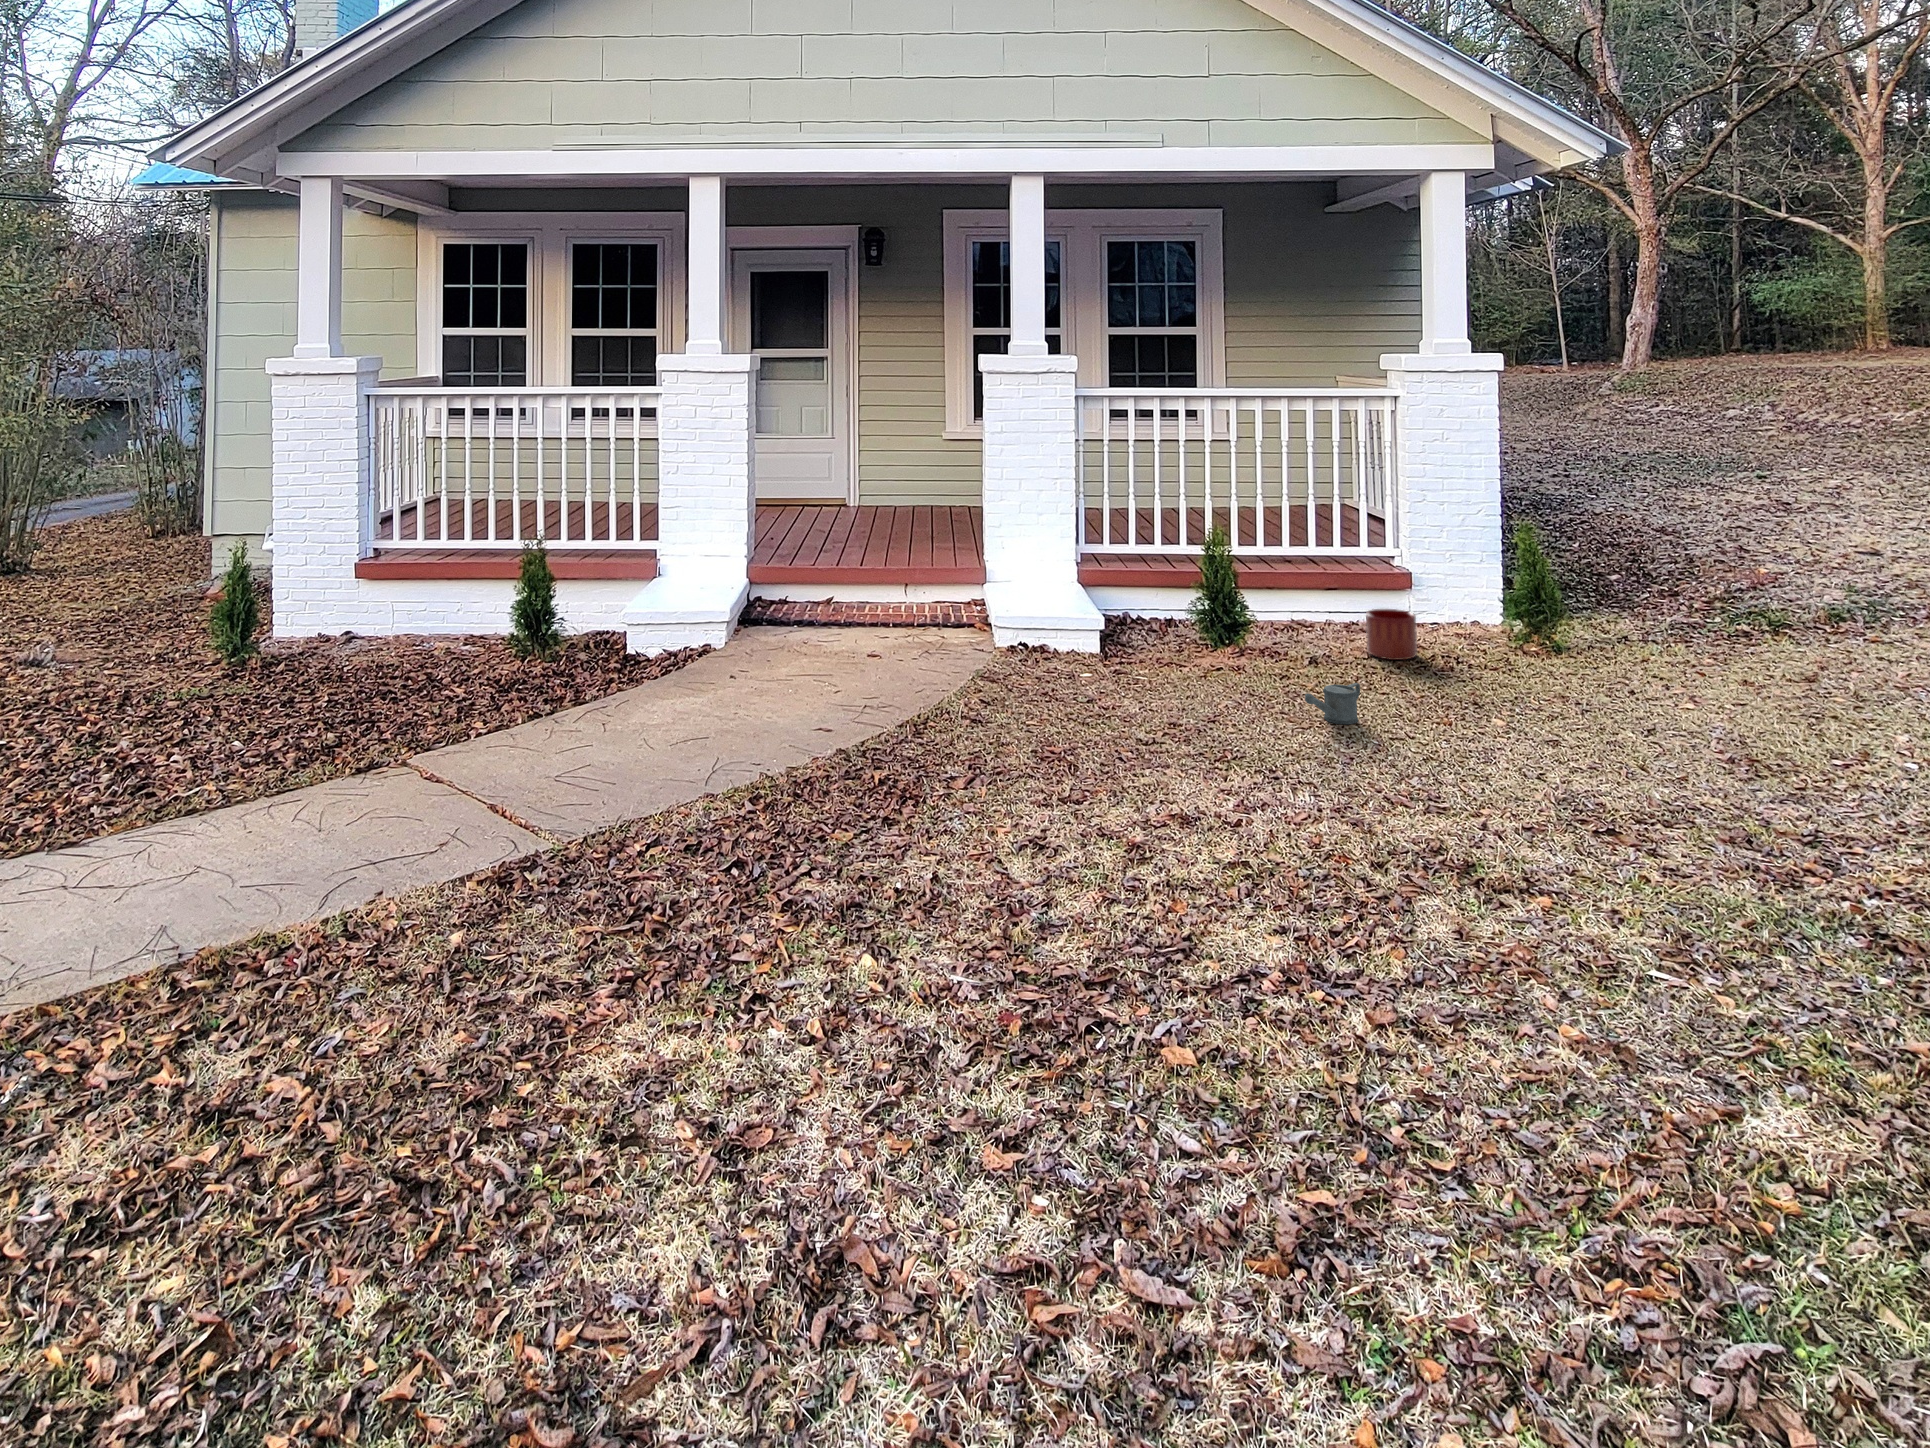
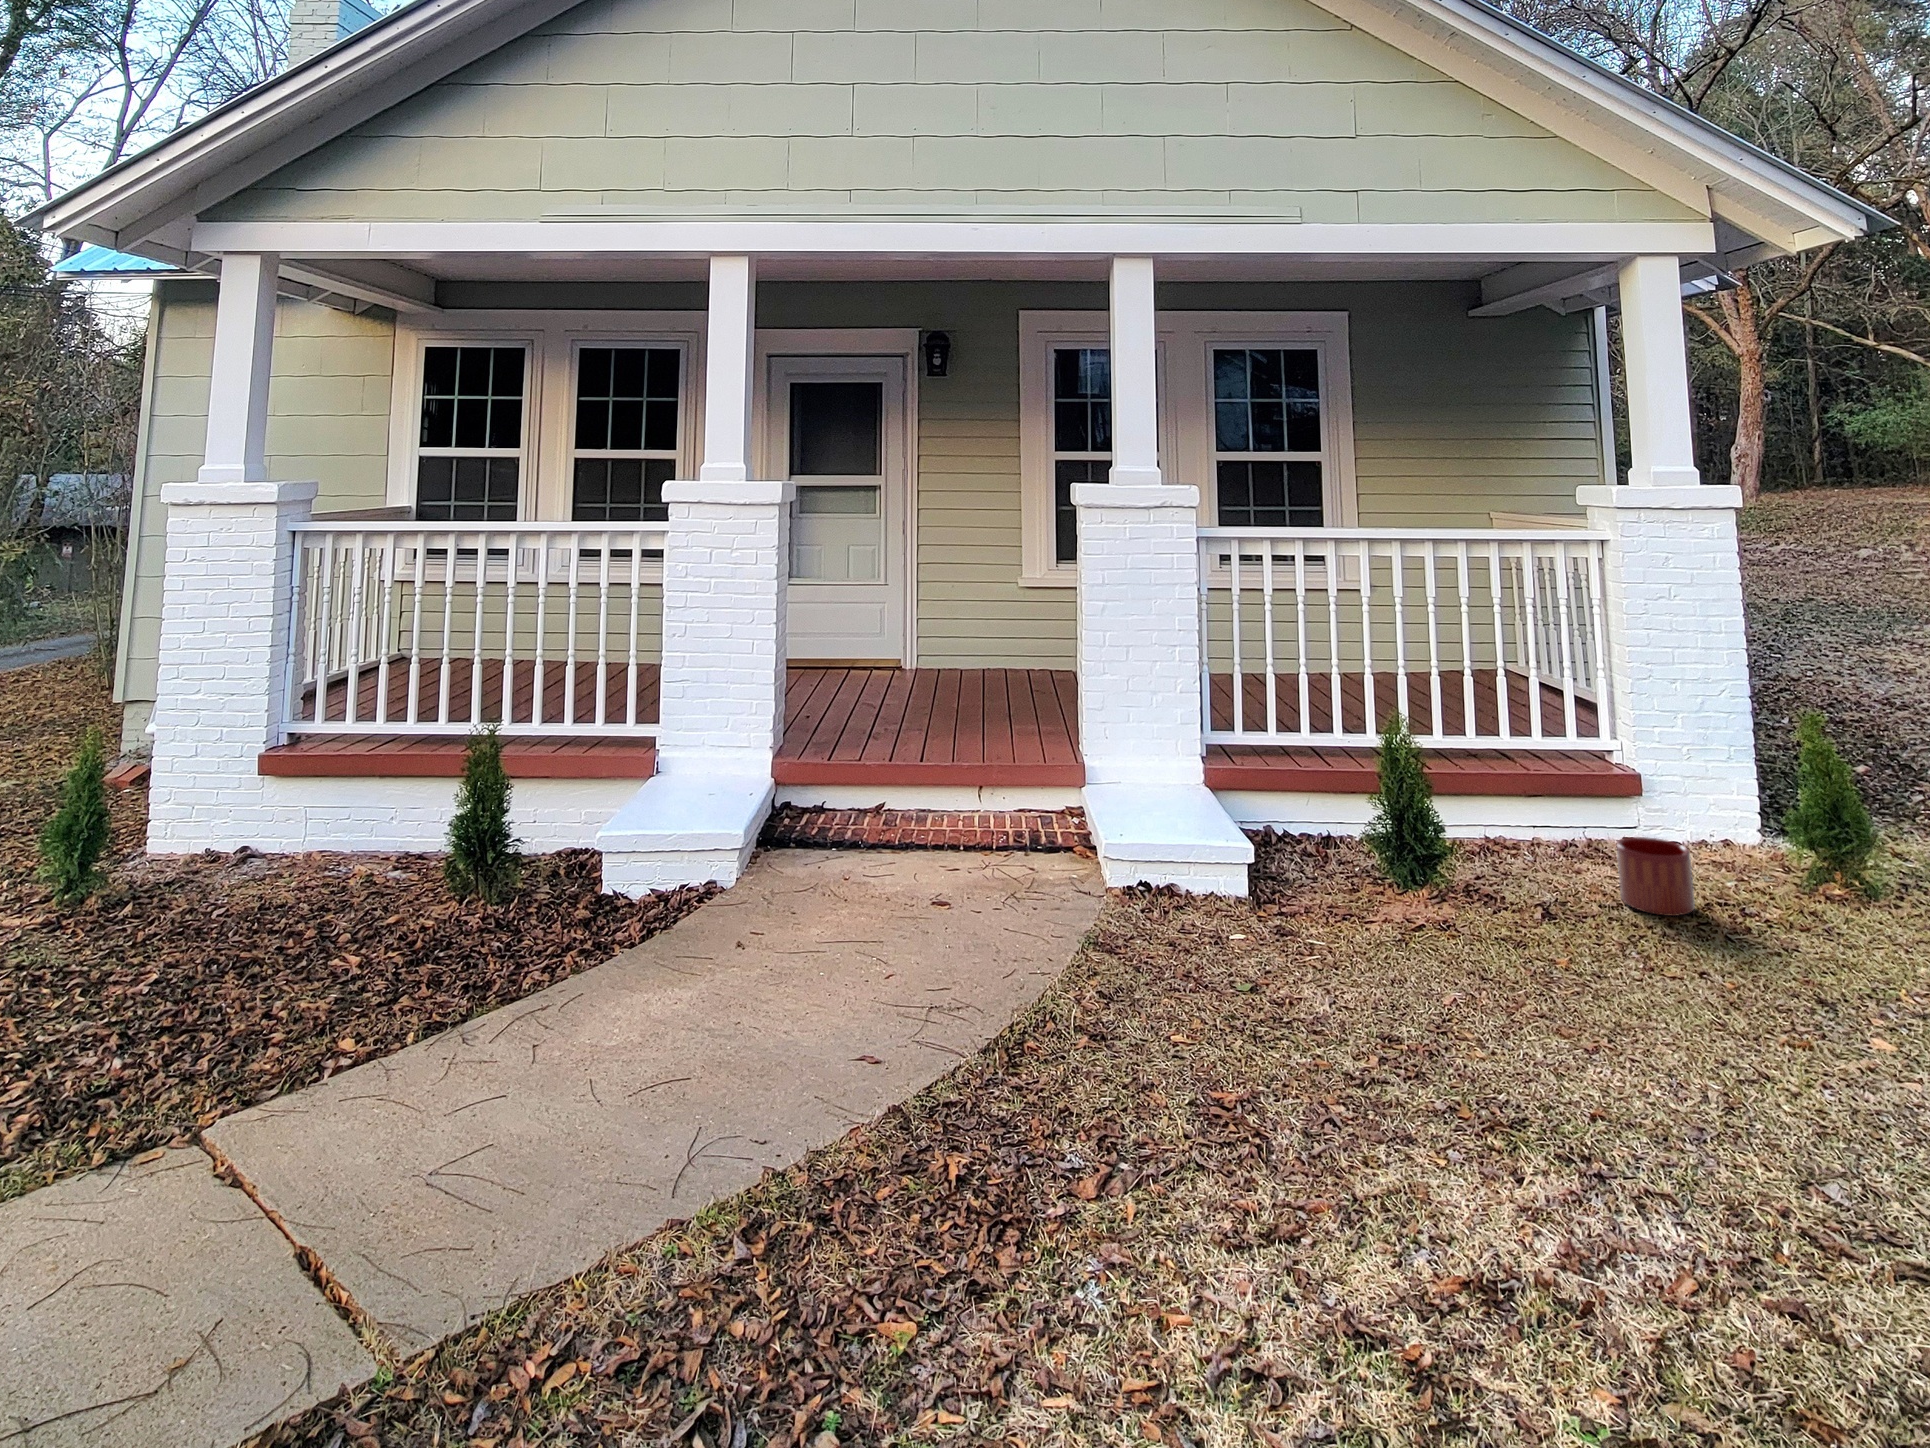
watering can: present [1305,683,1360,724] -> none [1584,973,1661,1044]

